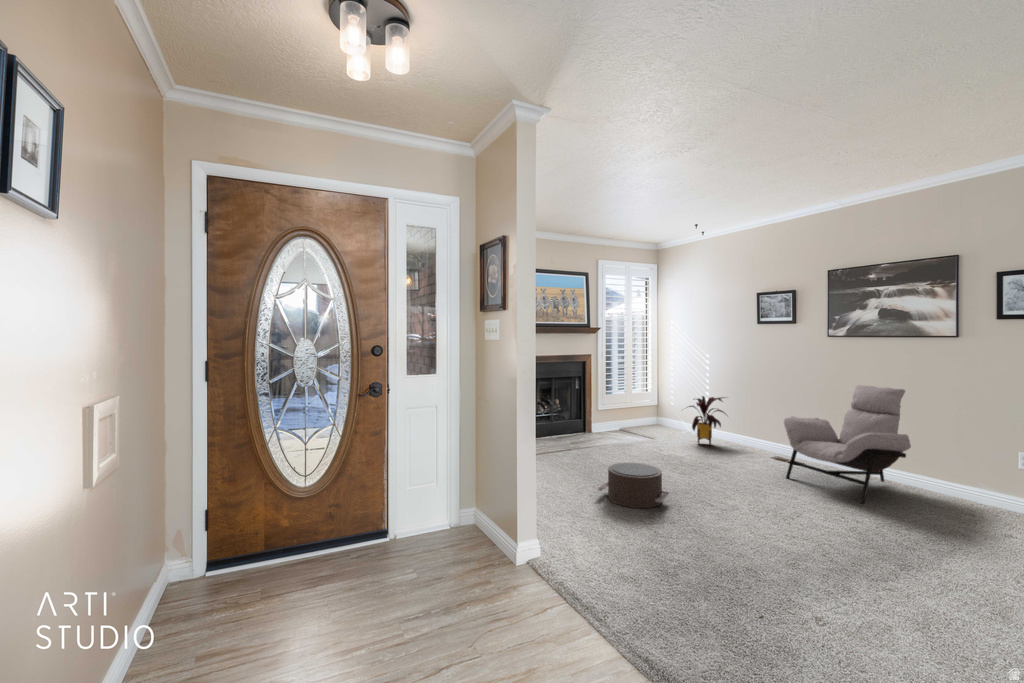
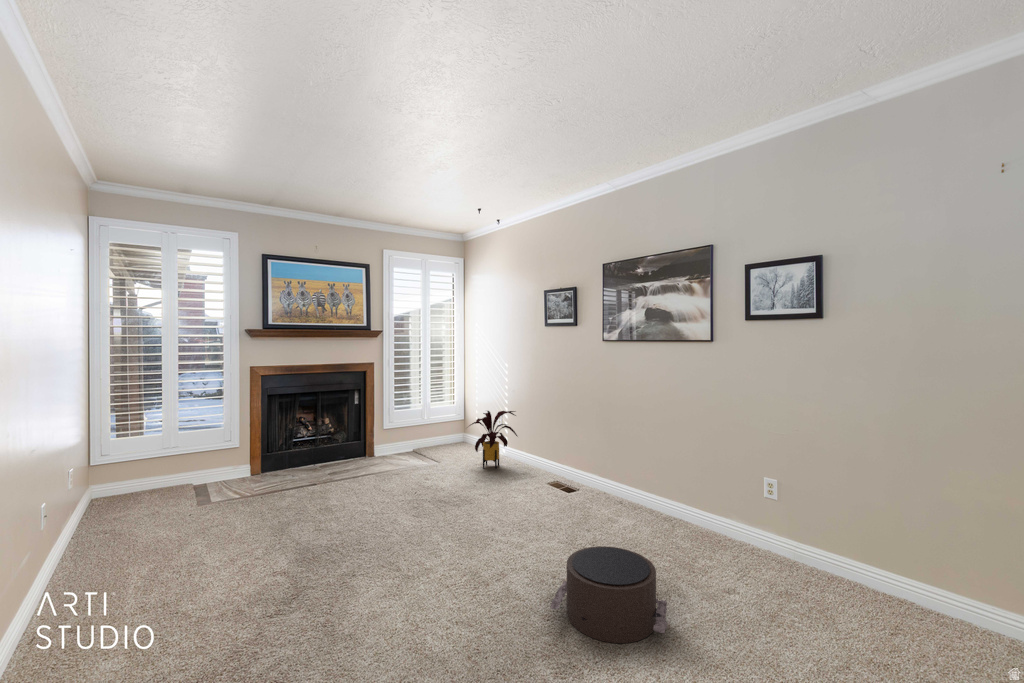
lounge chair: present [784,385,911,503] -> none [542,397,666,547]
pouf: present [598,463,668,508] -> present [550,546,668,643]

